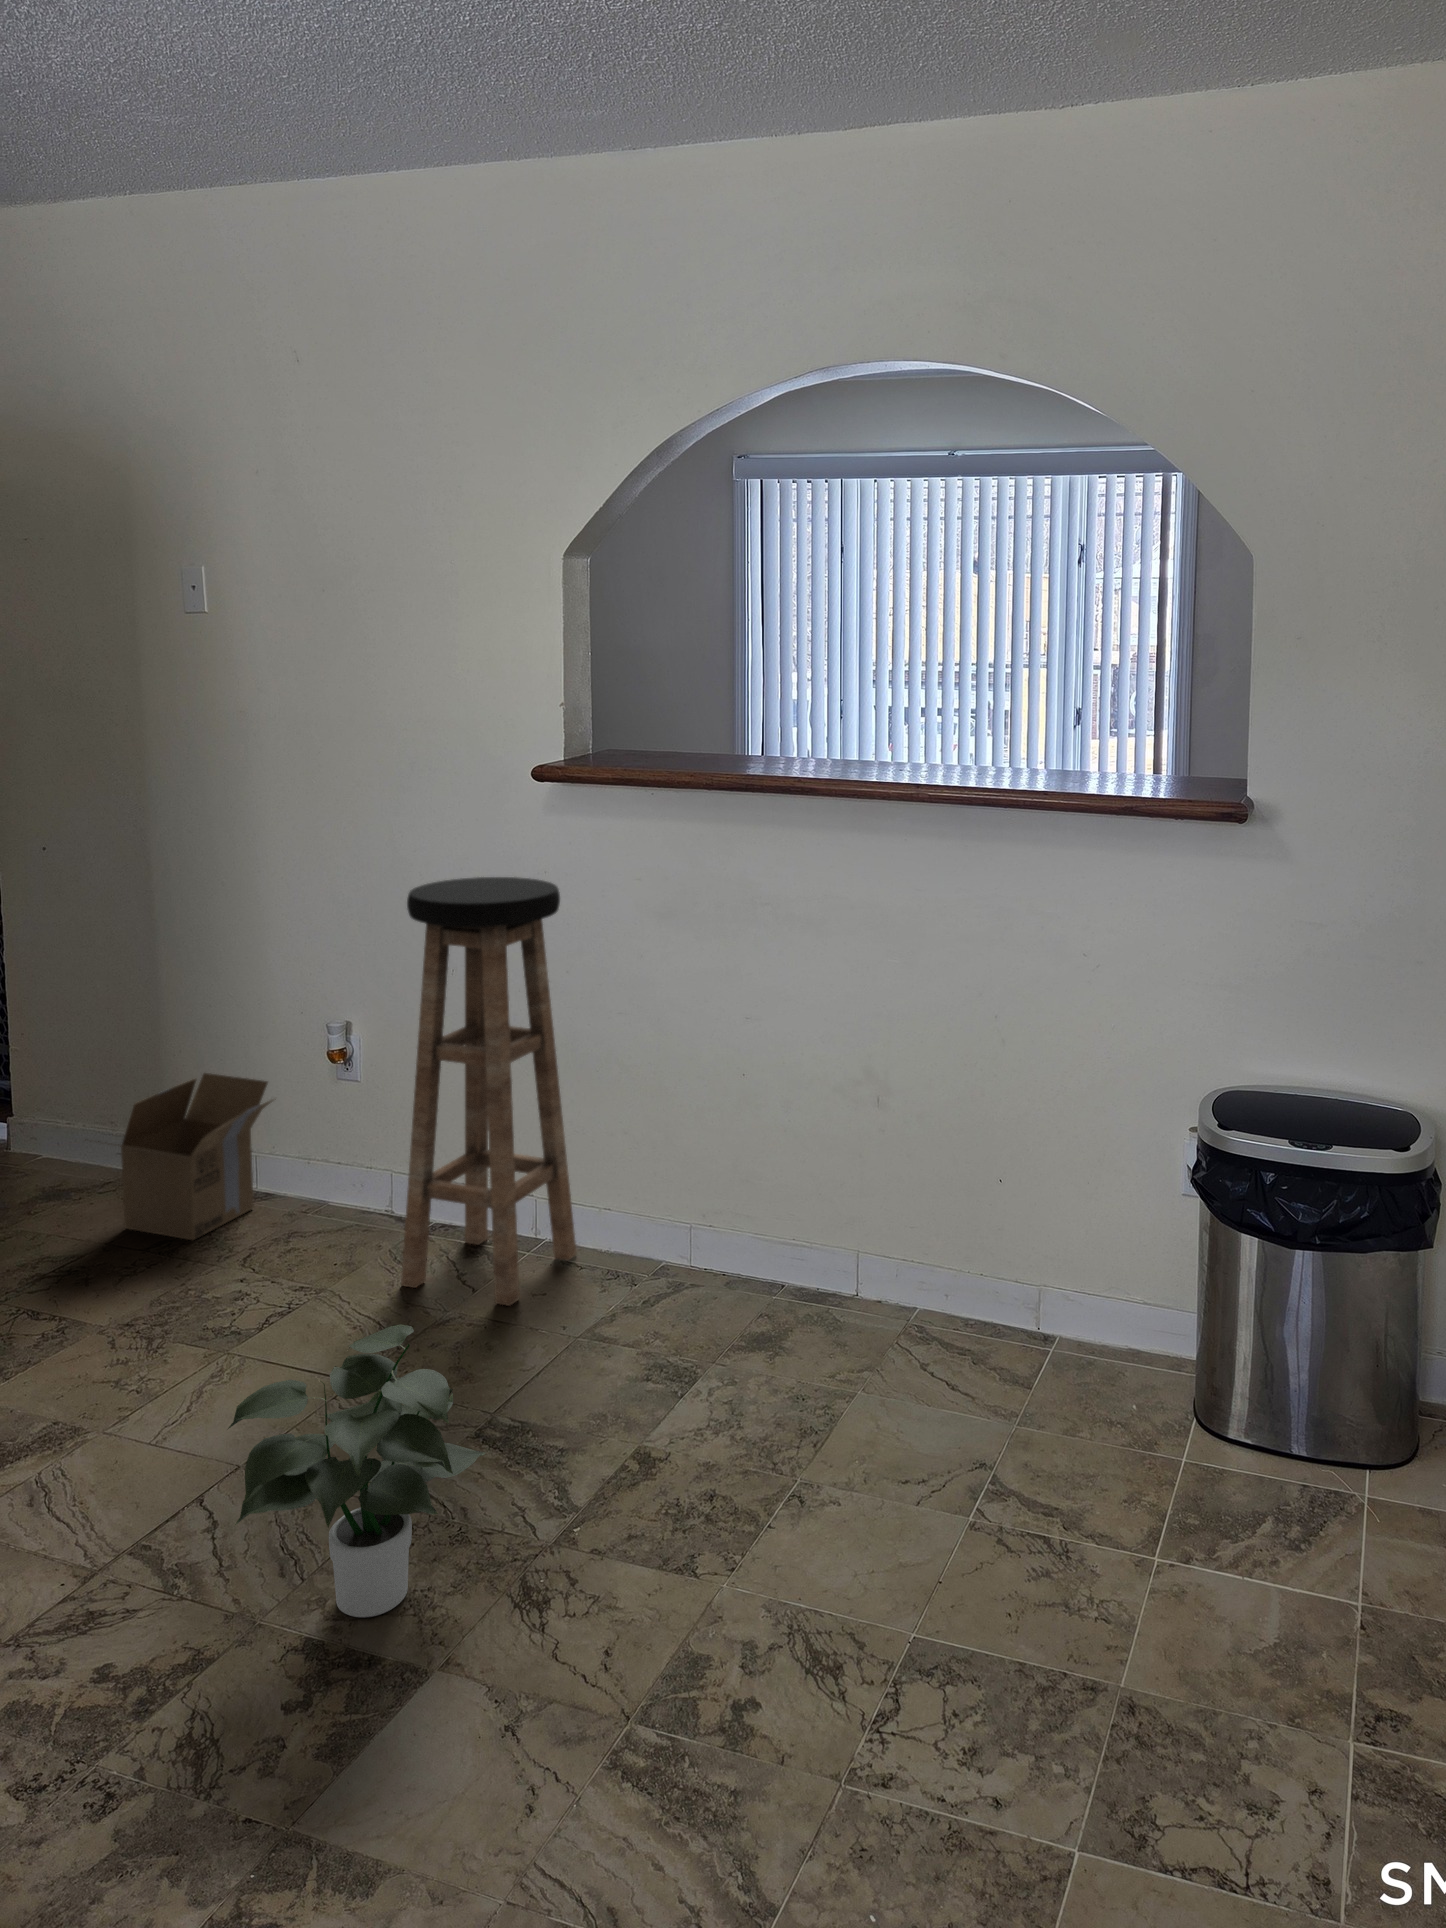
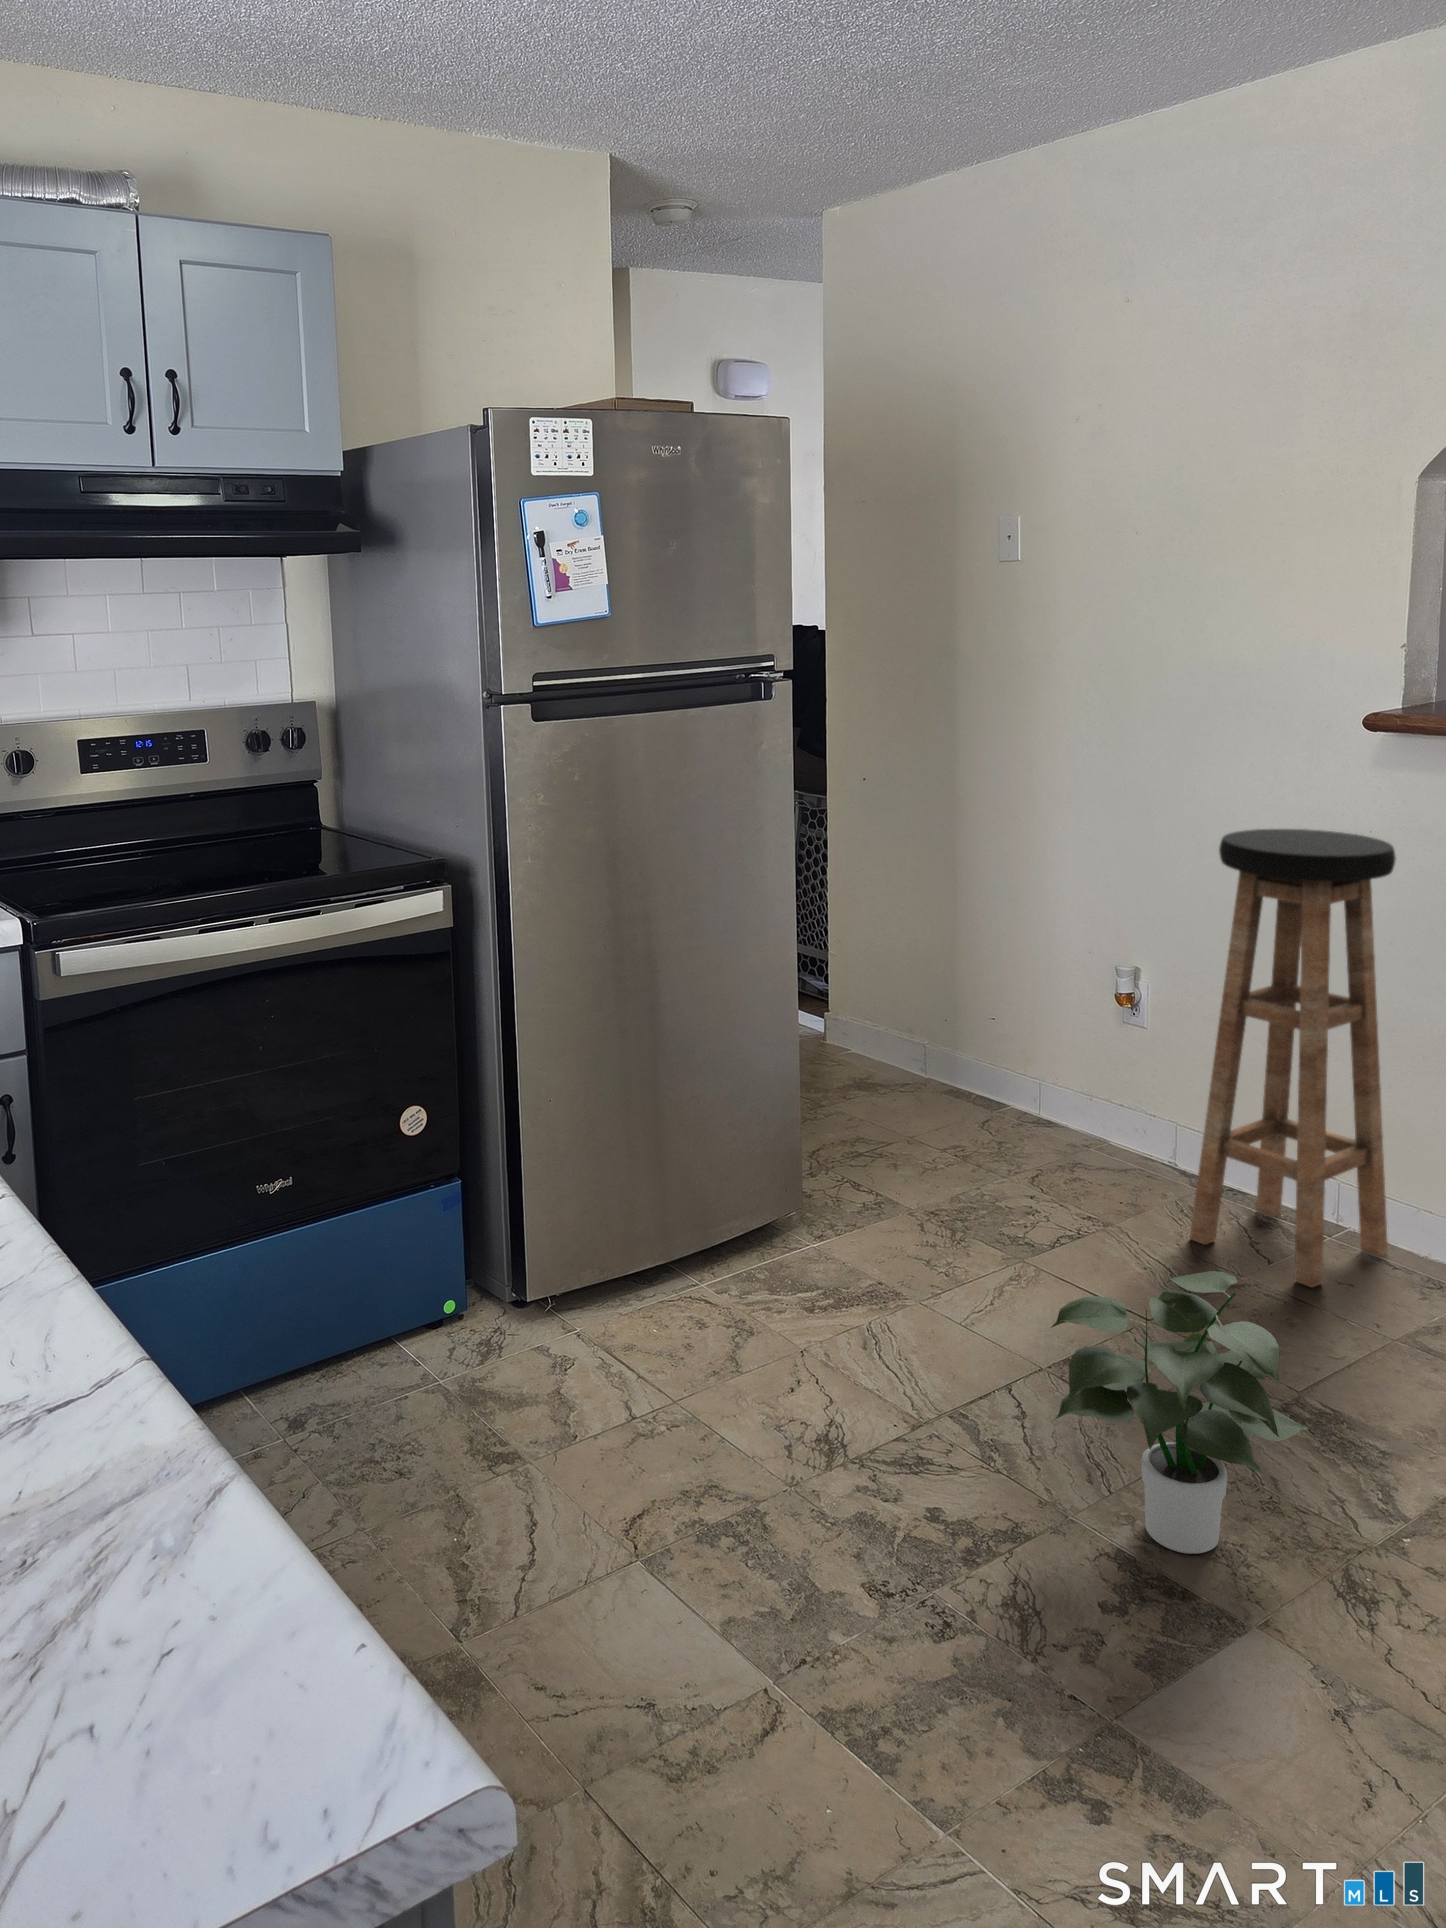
cardboard box: present [98,1073,273,1240] -> none [893,996,1066,1151]

